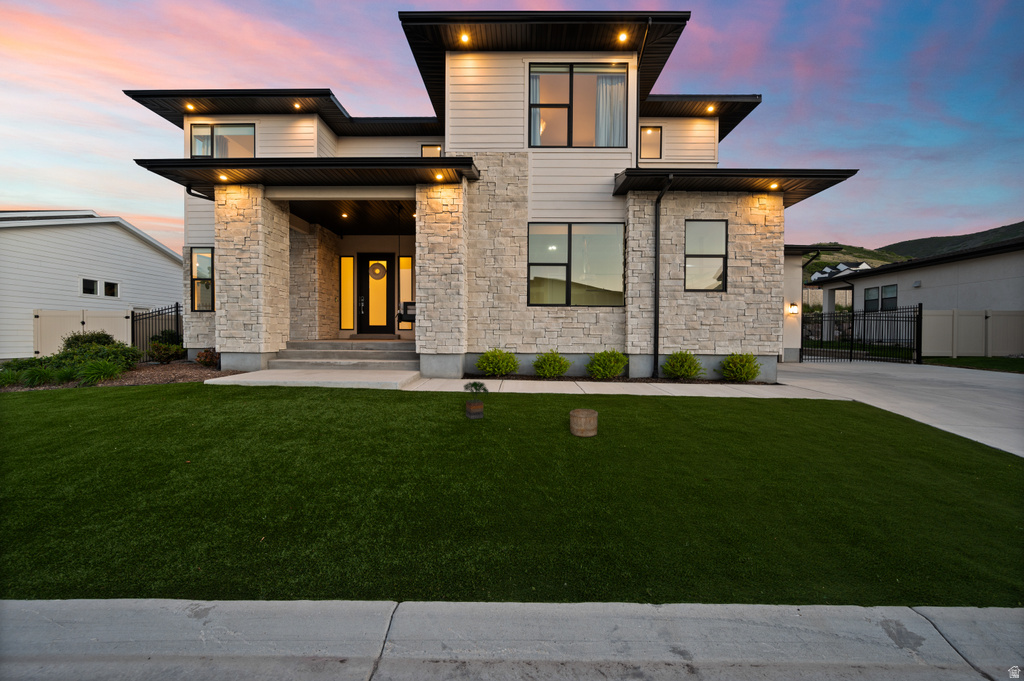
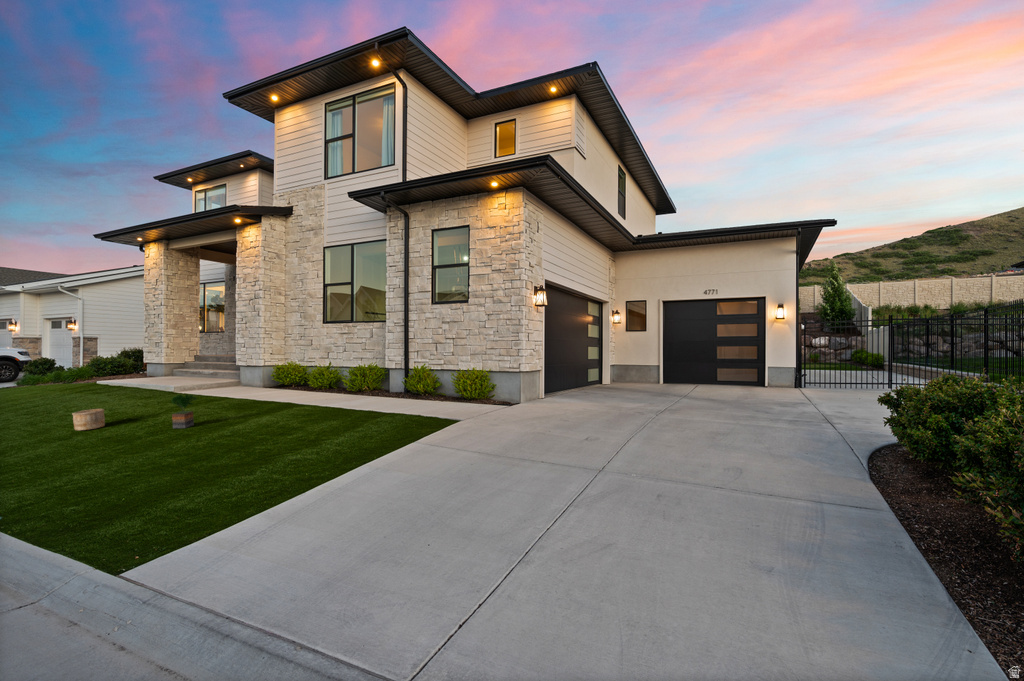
potted tree: present [464,381,489,419] -> present [171,395,196,428]

